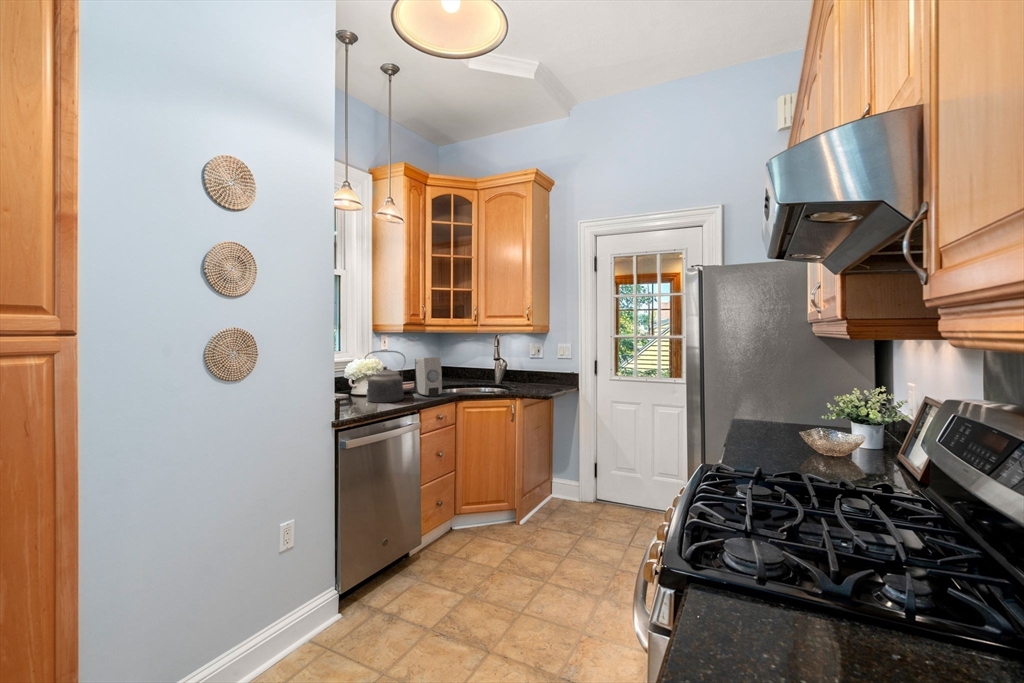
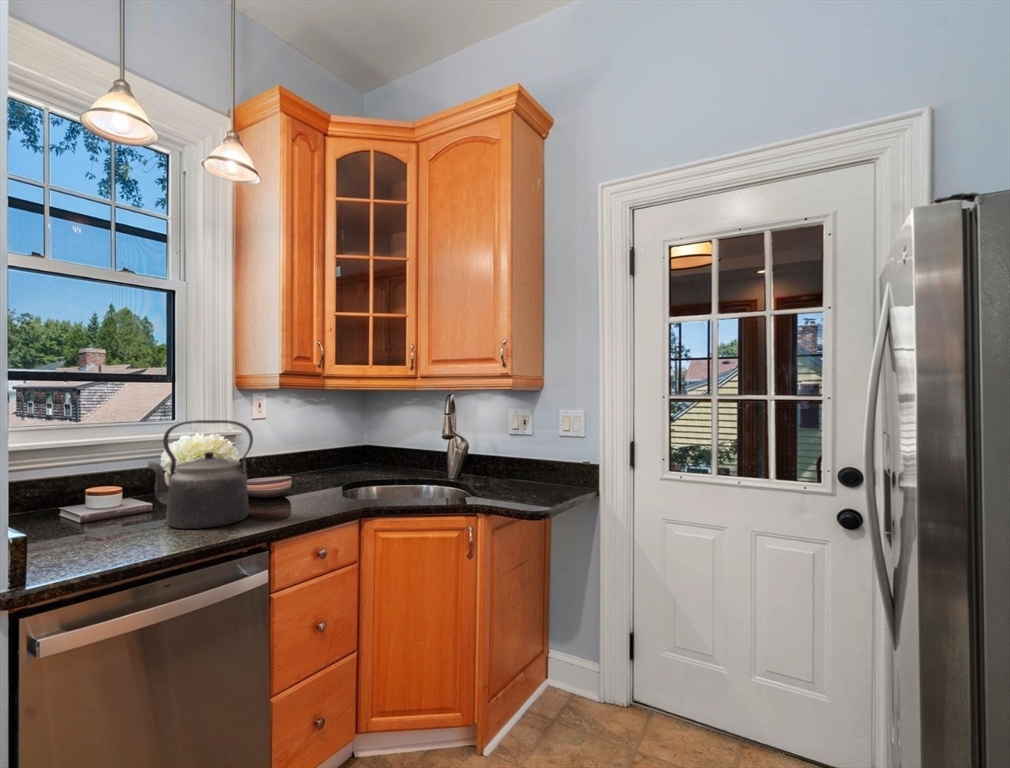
soap dispenser: present [415,357,442,397] -> none [286,433,333,512]

